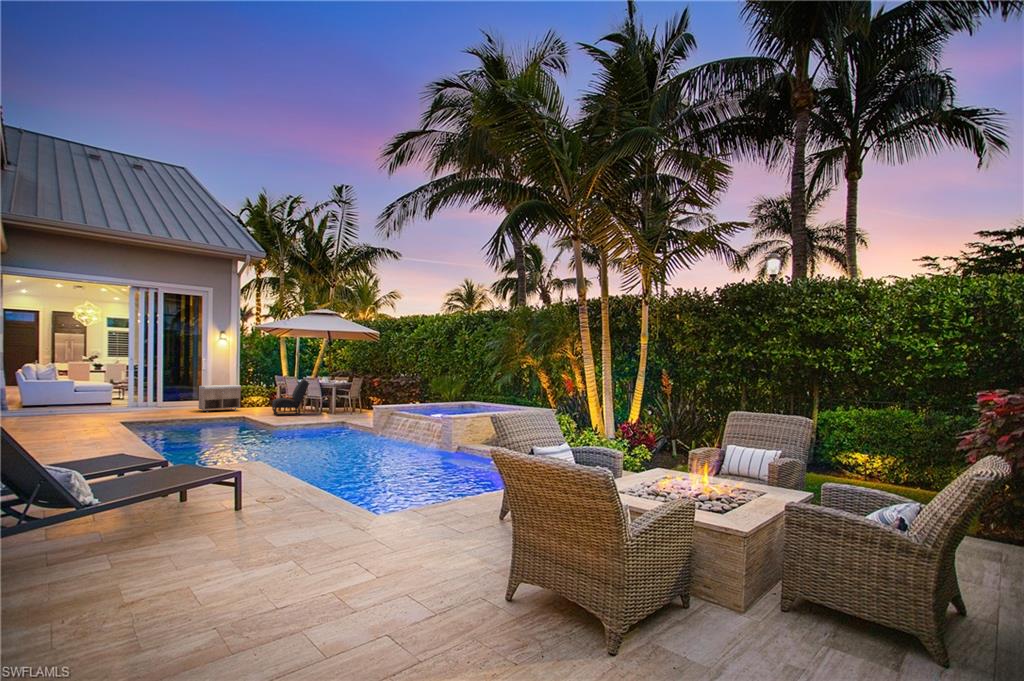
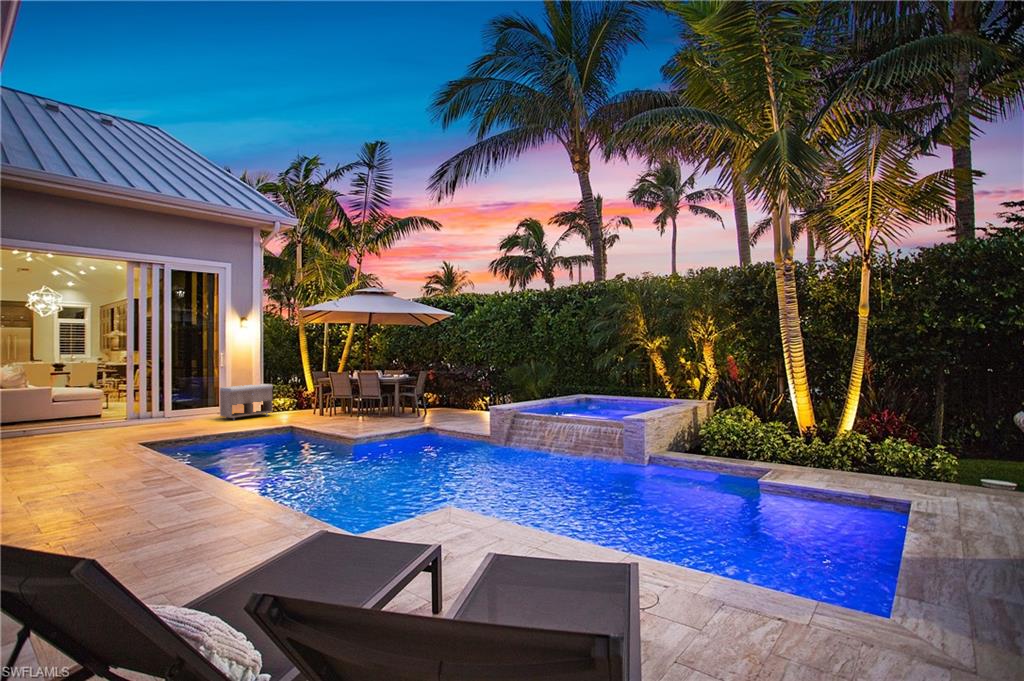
lounge chair: present [272,380,309,416] -> none [316,374,363,421]

